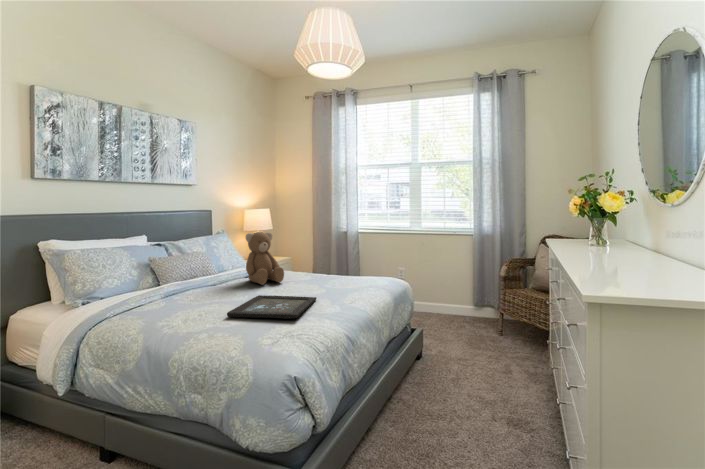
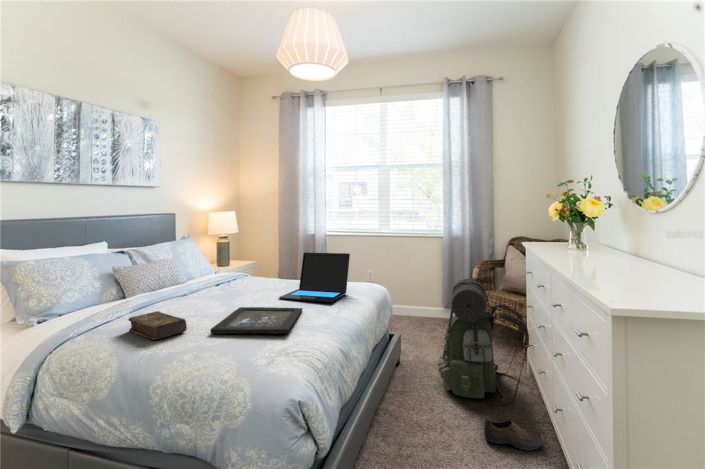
teddy bear: present [246,232,284,285] -> none [222,239,264,295]
laptop: none [297,245,367,293] -> present [279,252,350,302]
backpack: none [456,274,550,402] -> present [438,279,529,405]
book: none [156,296,206,320] -> present [129,311,187,340]
shoe: none [495,412,557,446] -> present [484,418,544,450]

